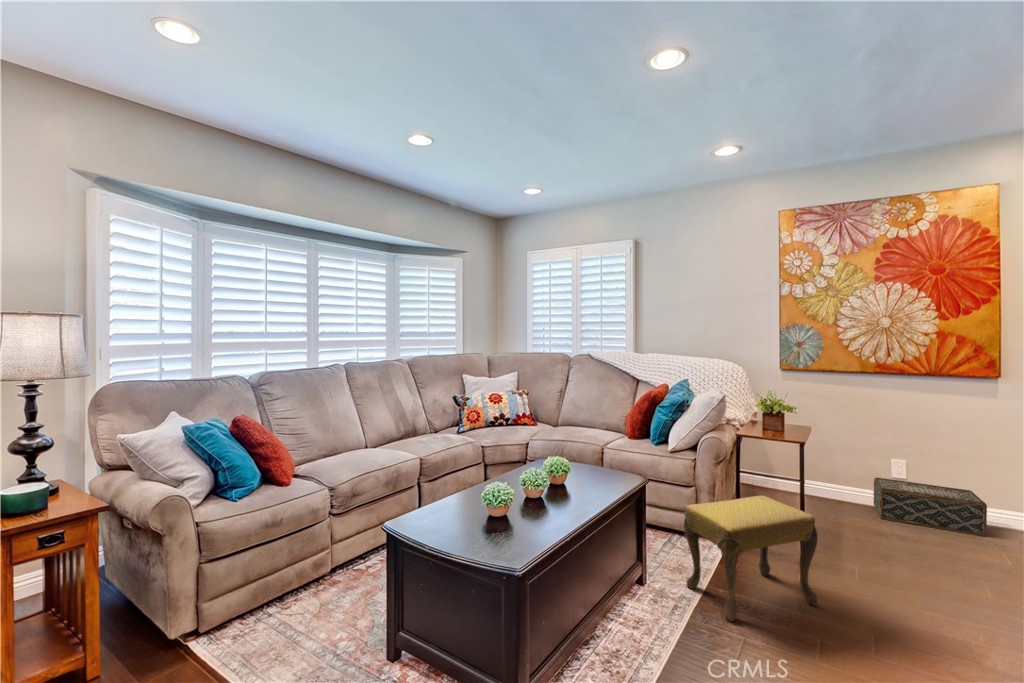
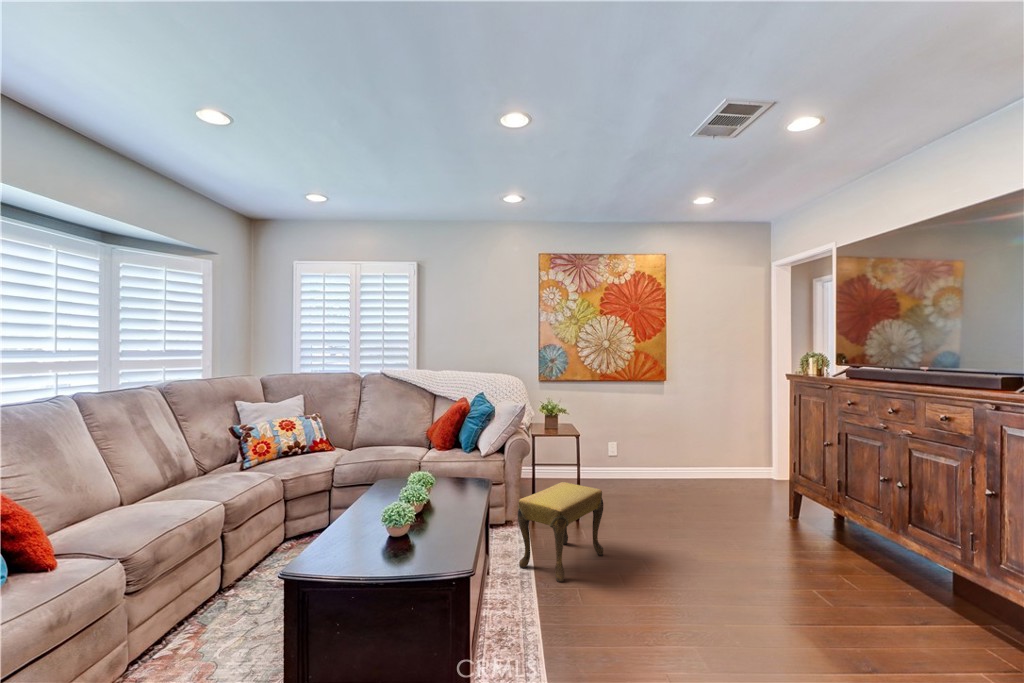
woven basket: present [874,477,987,536] -> none [601,459,663,488]

